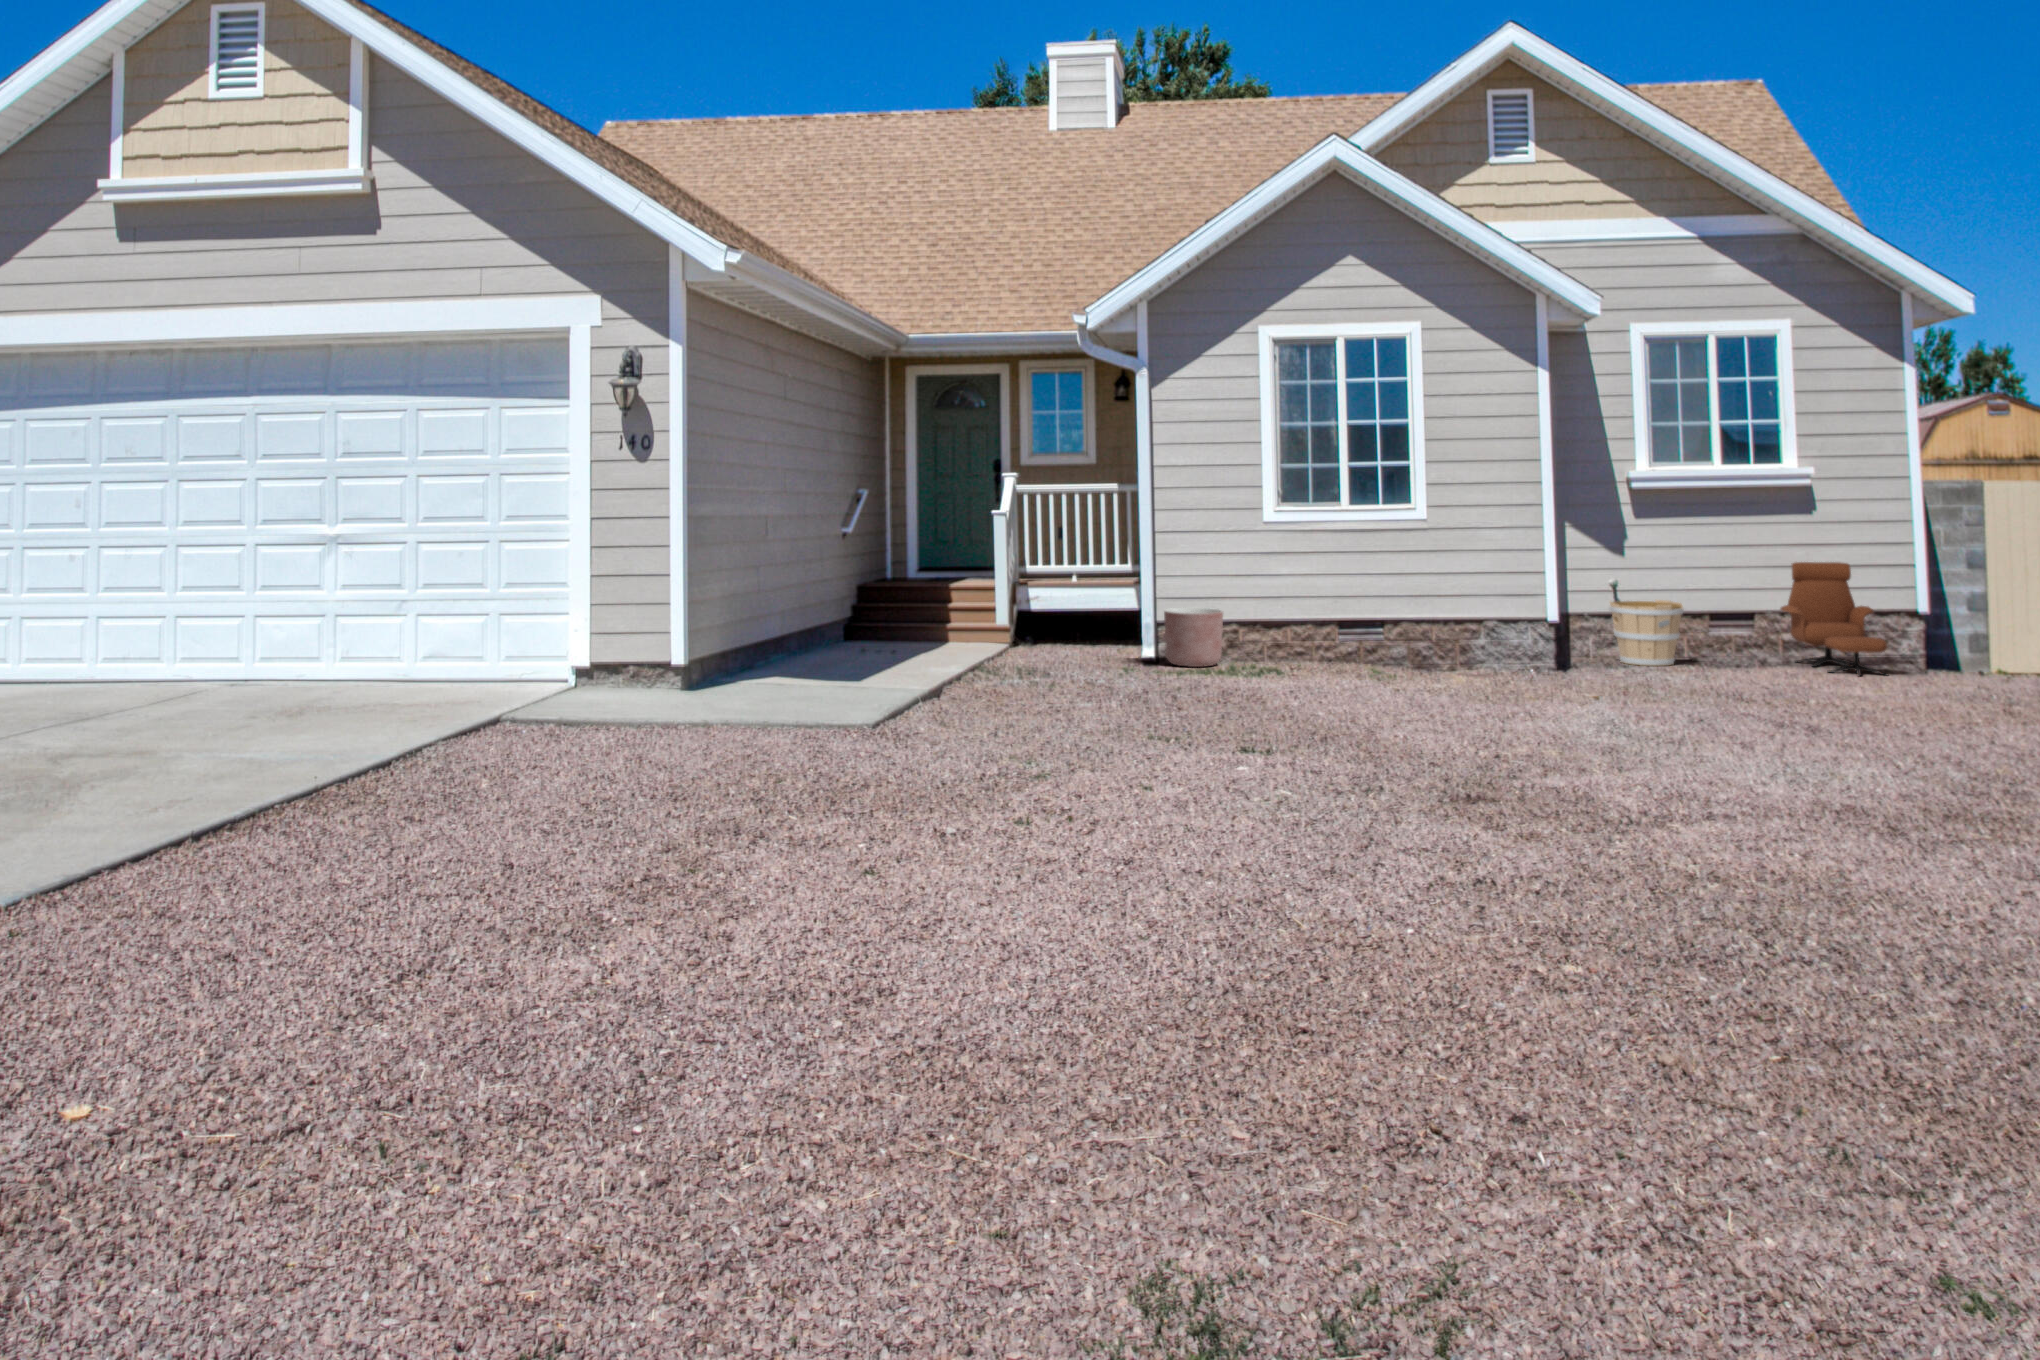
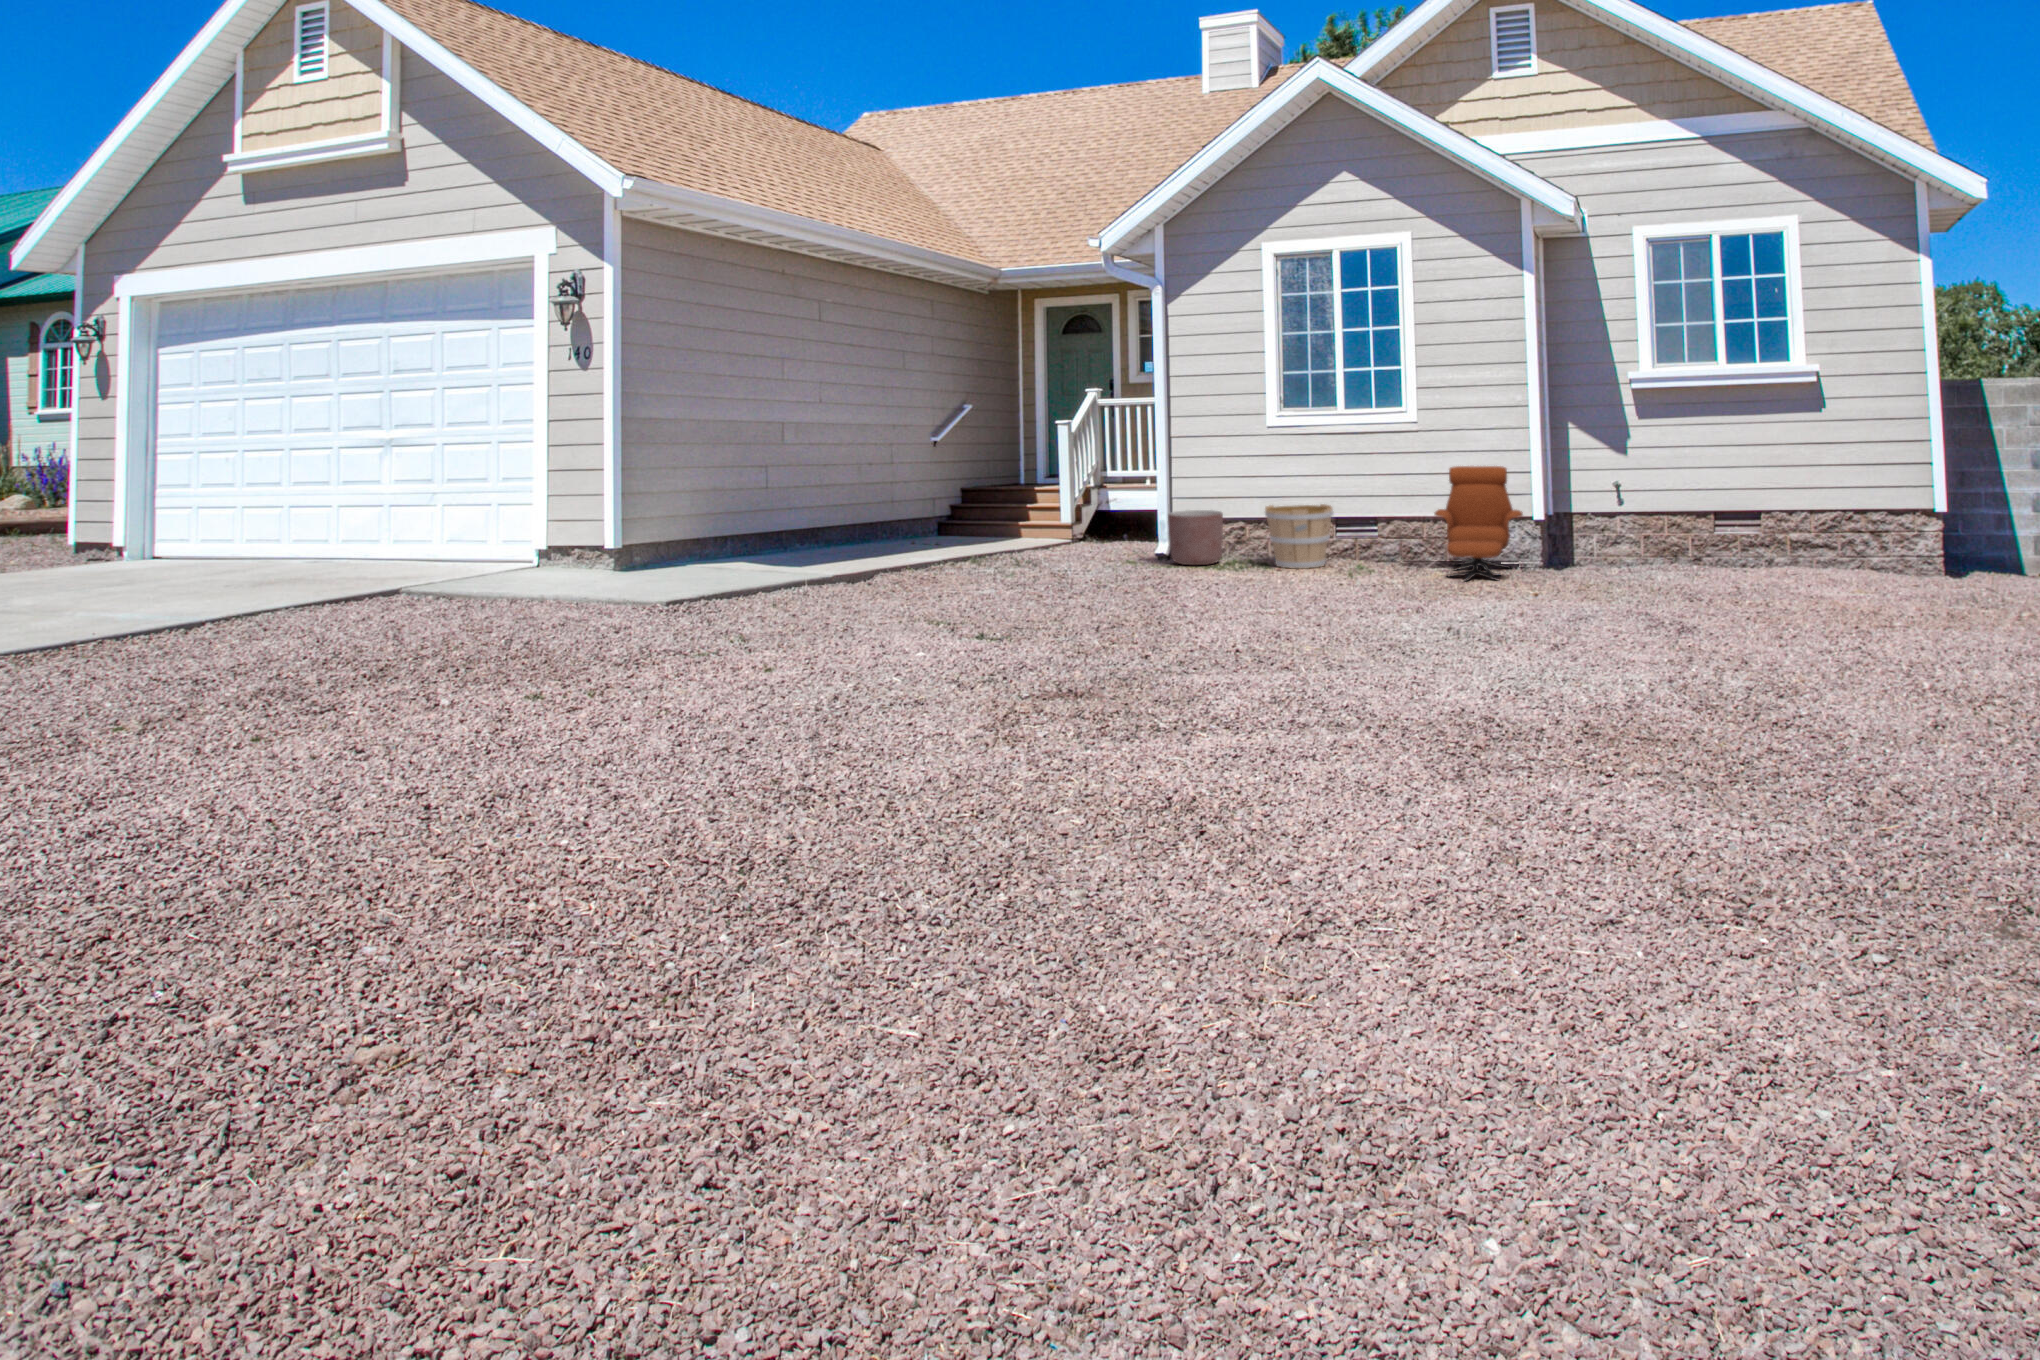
lounge chair: present [1781,562,1887,676] -> present [1435,466,1523,582]
wooden bucket: present [1609,600,1684,666] -> present [1265,504,1333,569]

